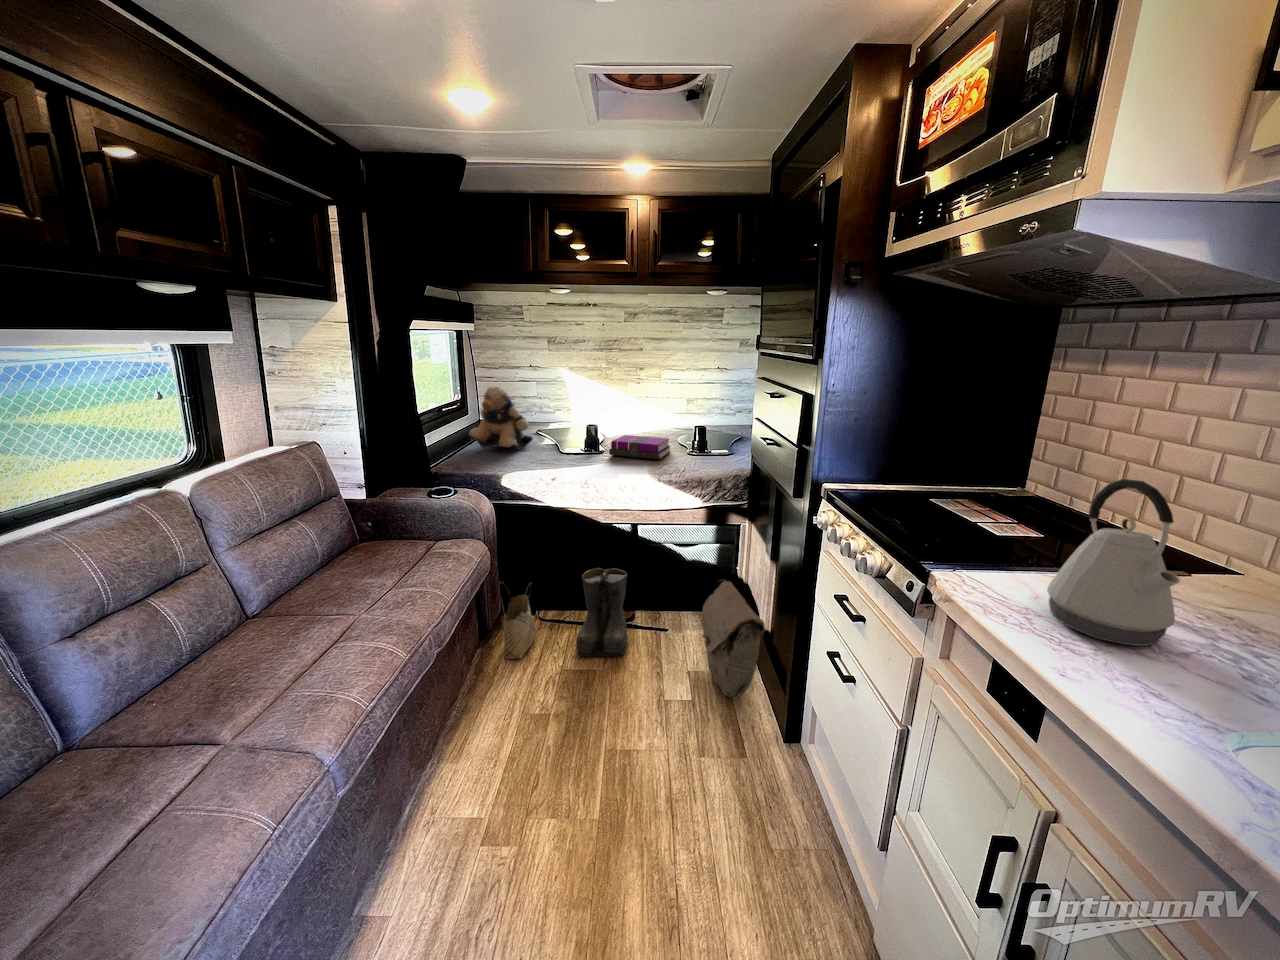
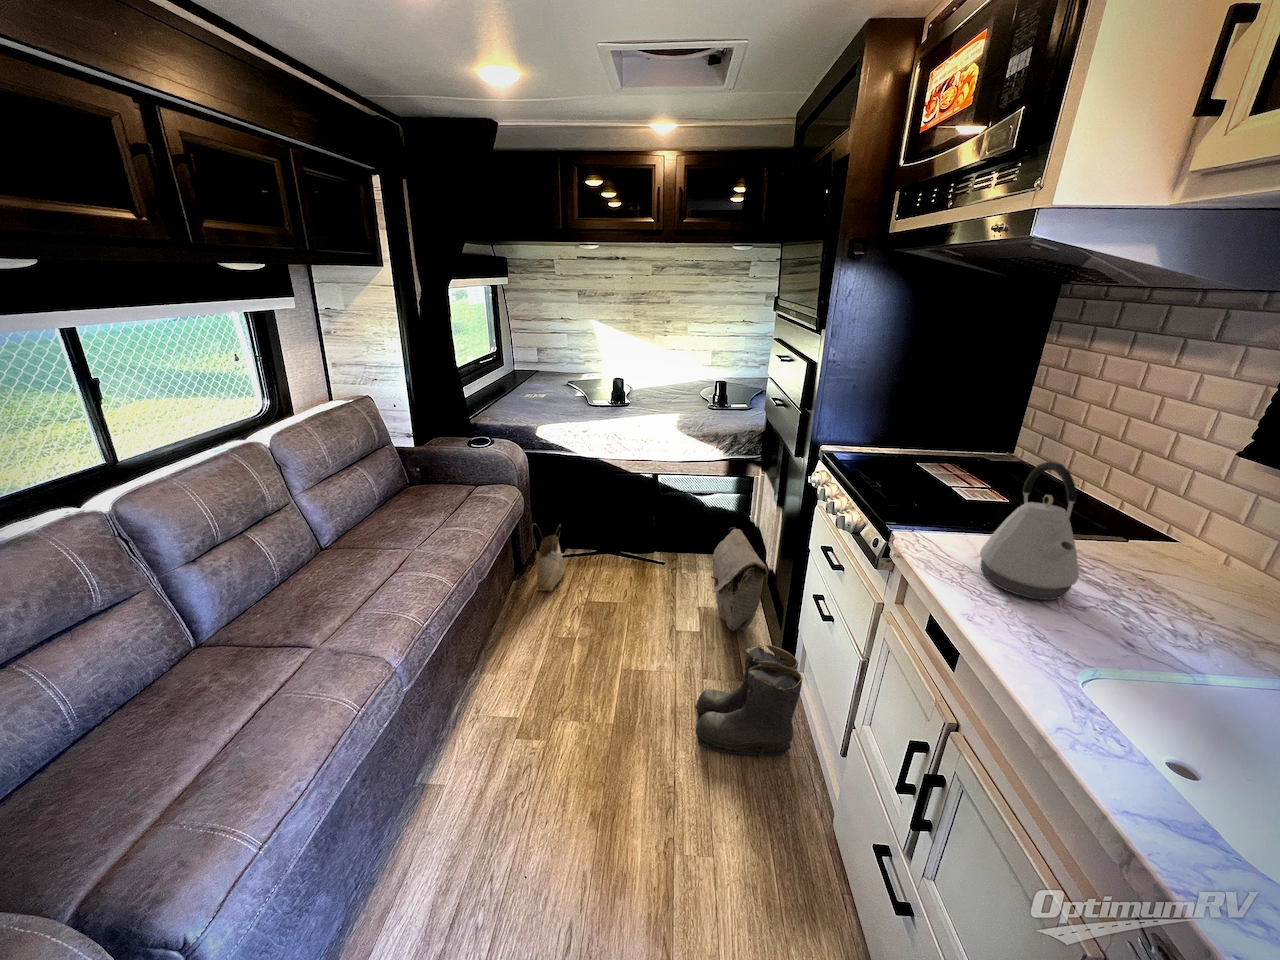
teddy bear: present [469,387,533,449] -> none [504,343,563,402]
notebook: present [609,435,670,459] -> none [633,390,692,414]
boots: present [576,568,627,657] -> present [695,645,803,756]

